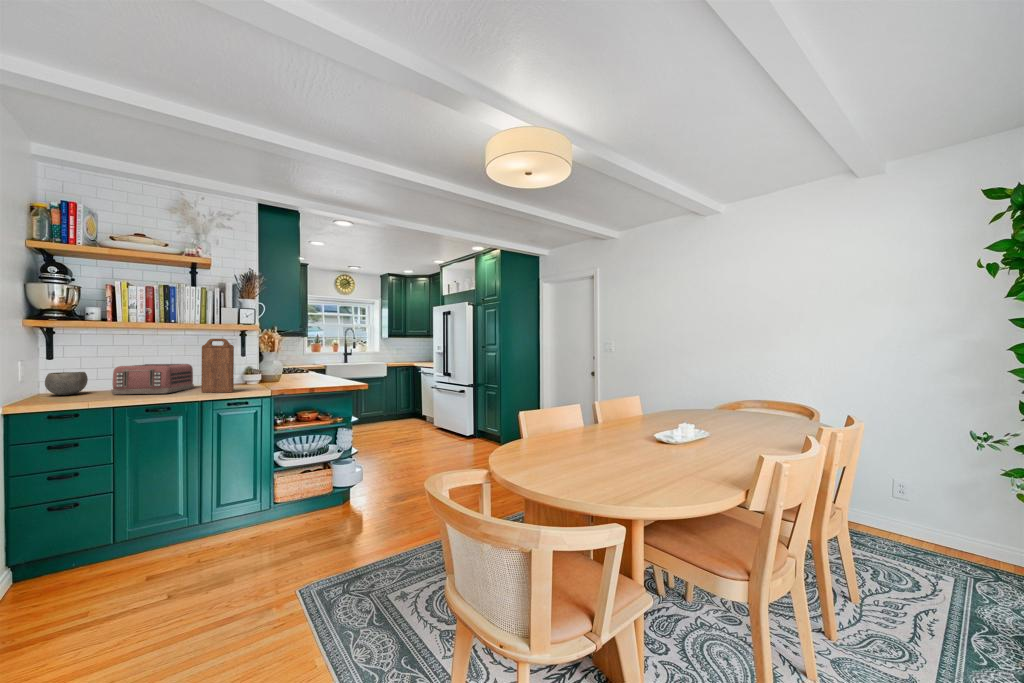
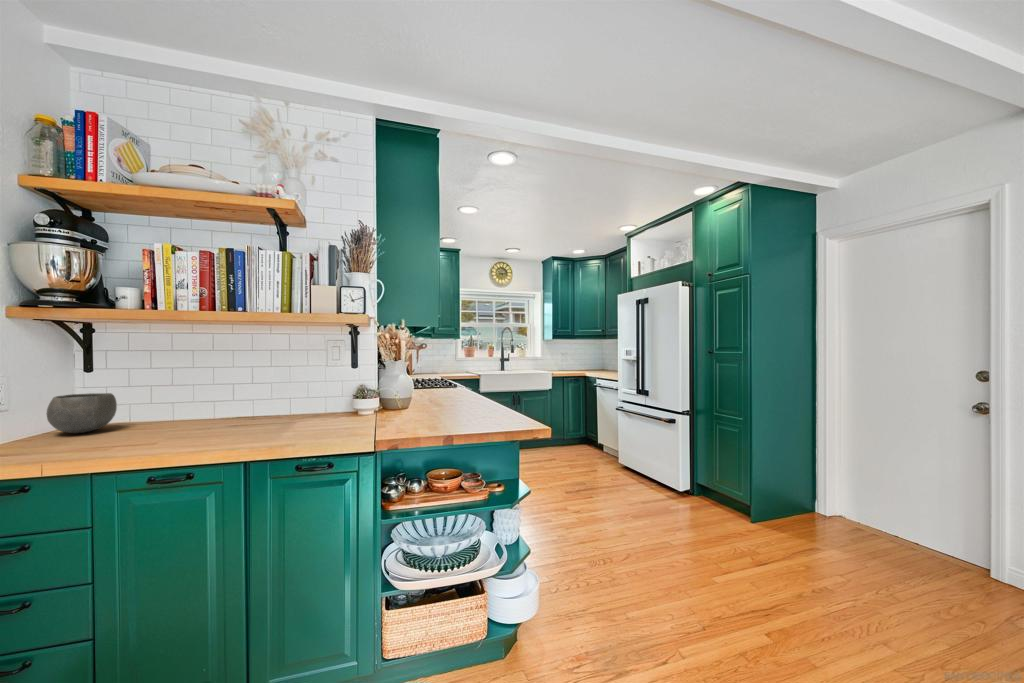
cutting board: present [201,338,234,392] -> none [267,337,315,441]
toaster: present [111,364,194,394] -> none [133,381,273,438]

